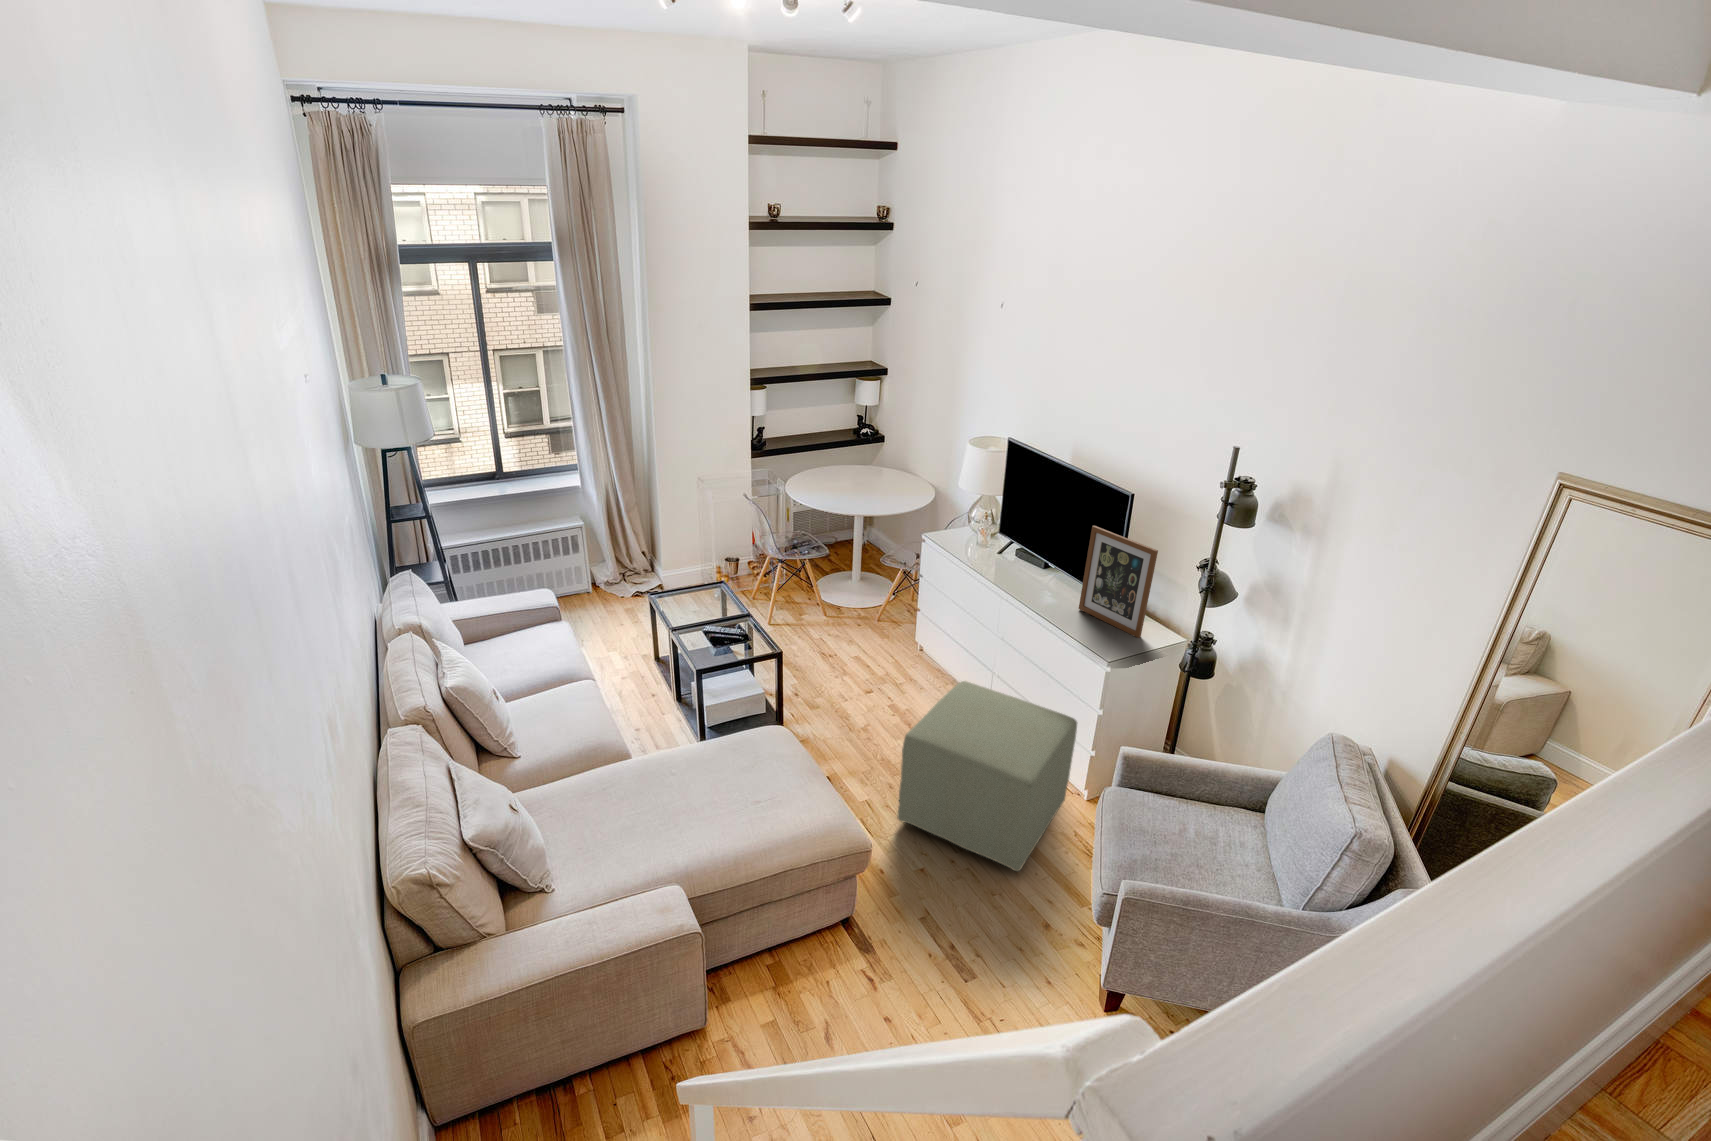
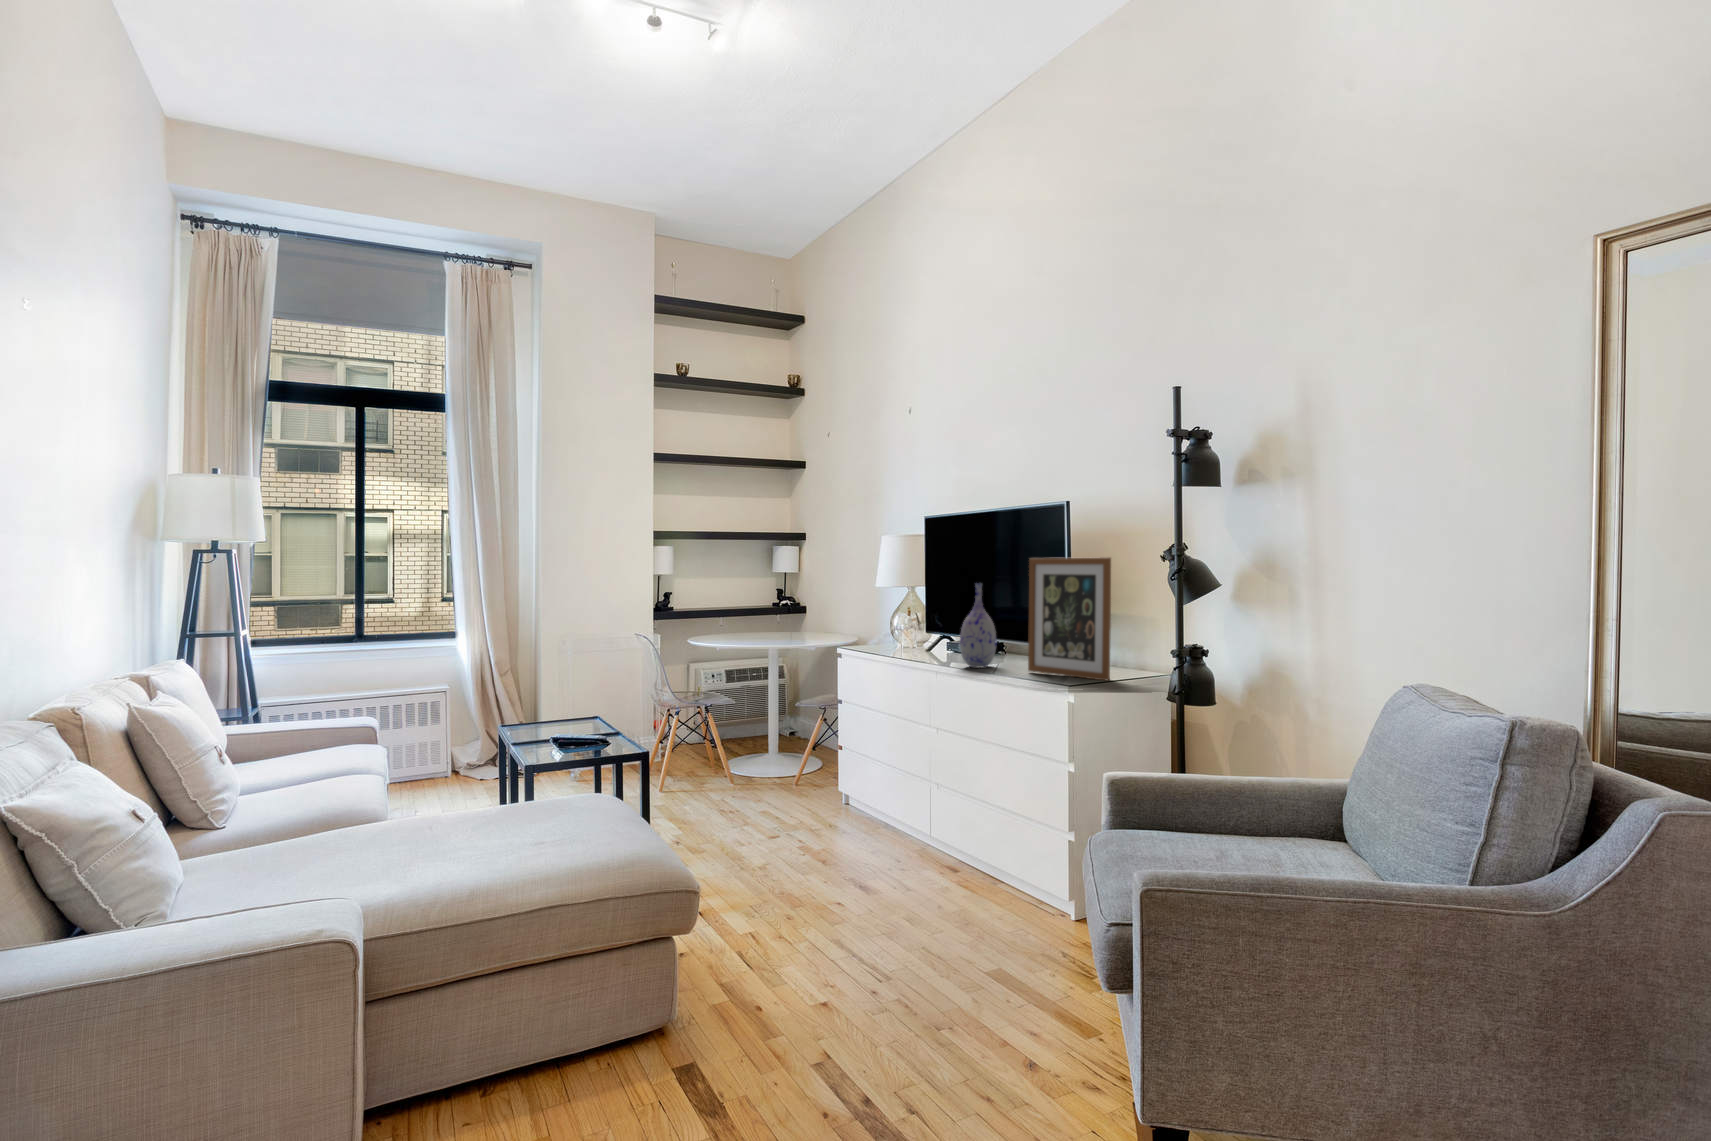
vase: none [1026,524,1056,591] -> present [960,583,997,668]
ottoman: present [898,681,1077,871] -> none [792,759,1042,994]

